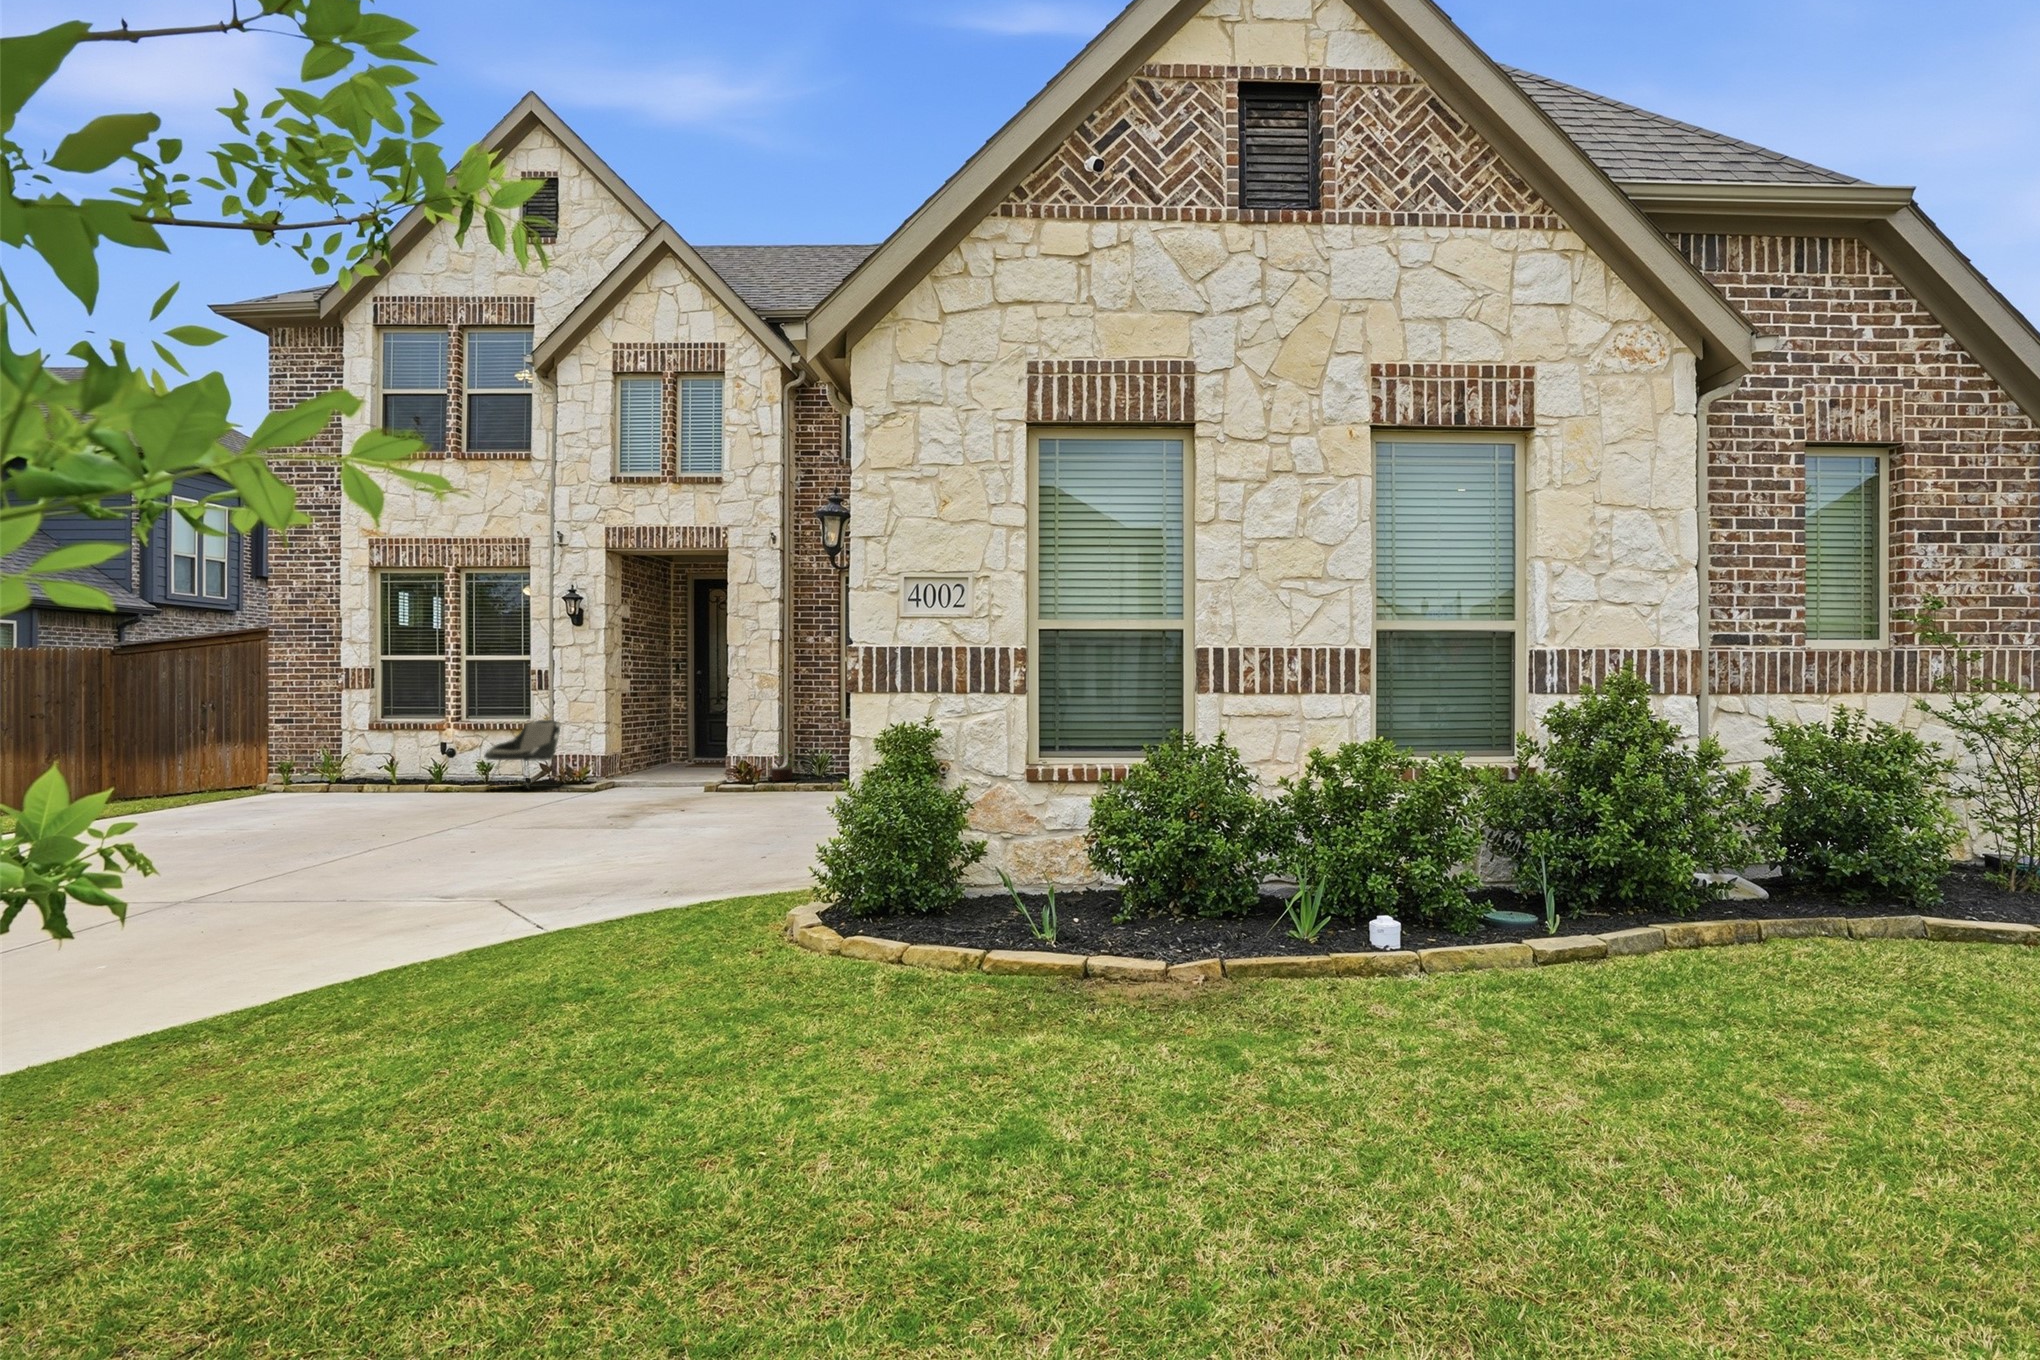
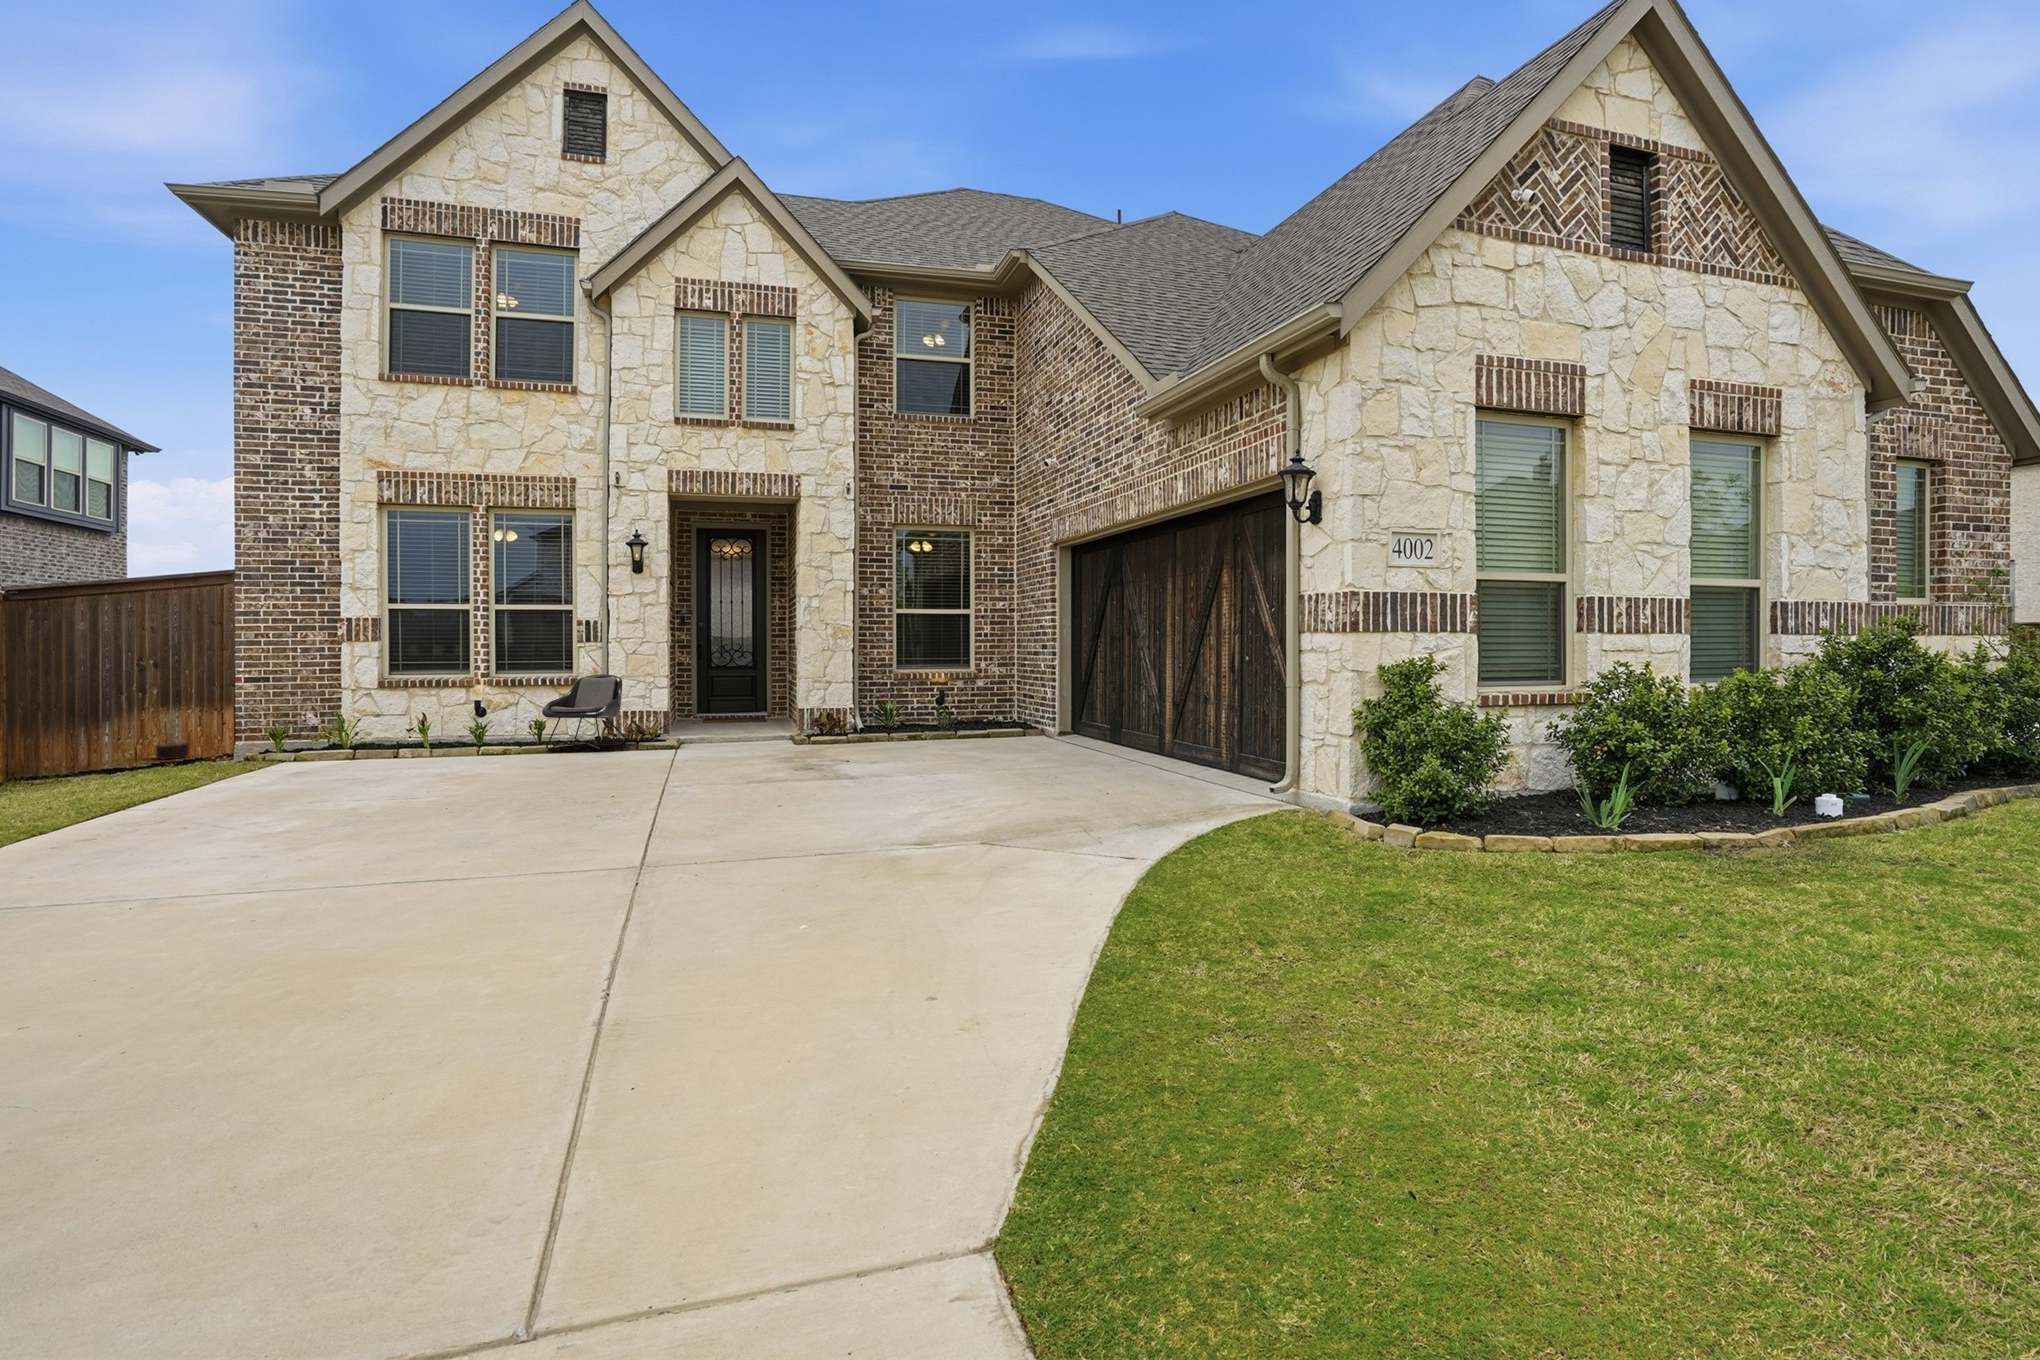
decorative plant: present [770,744,792,781] -> present [154,715,189,759]

